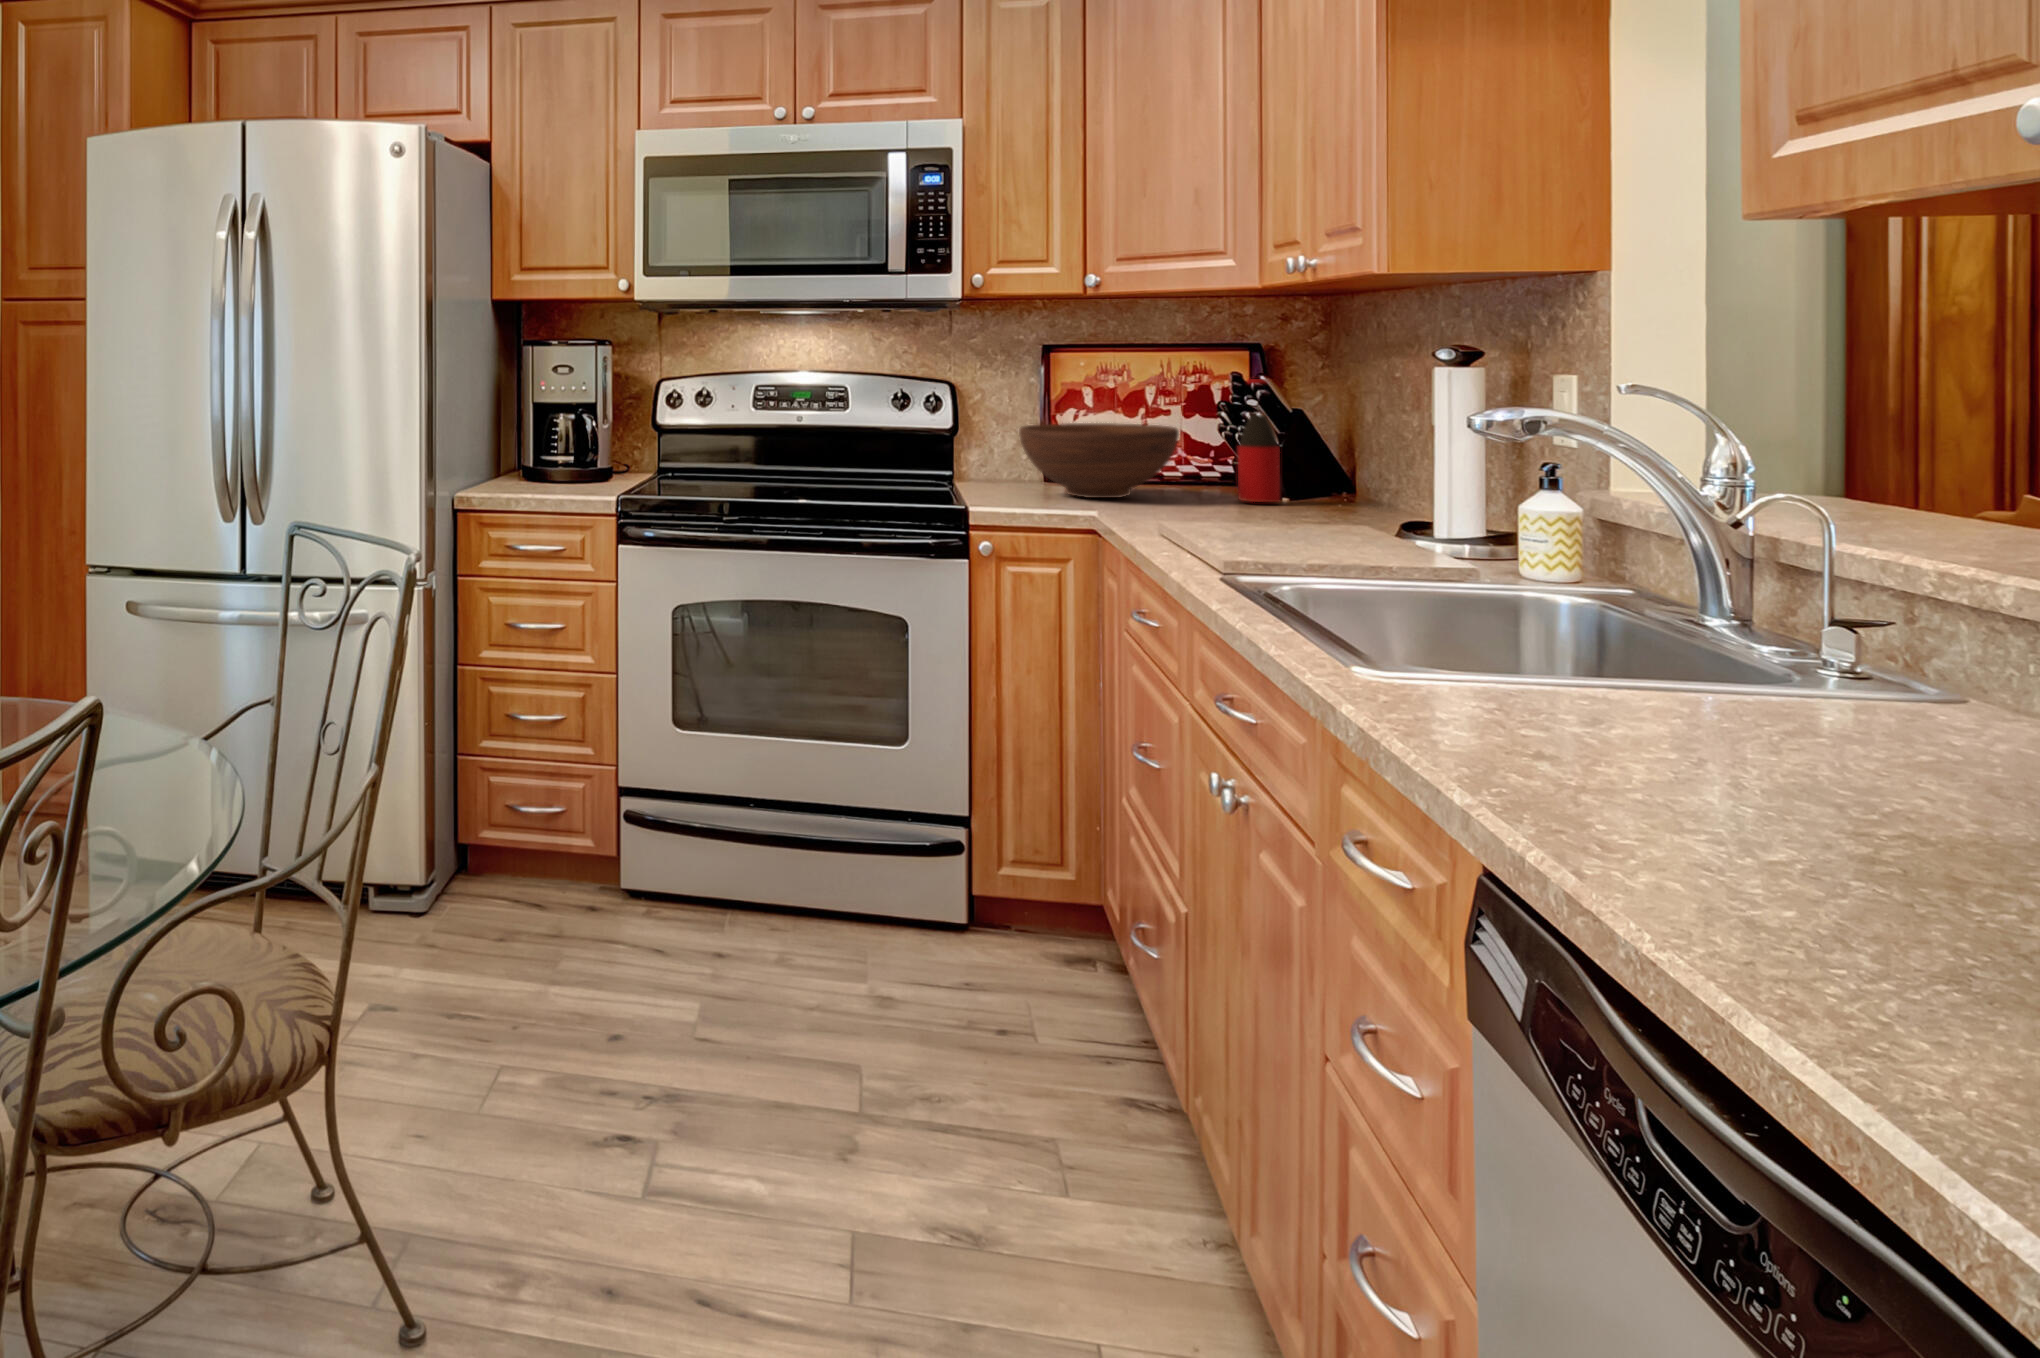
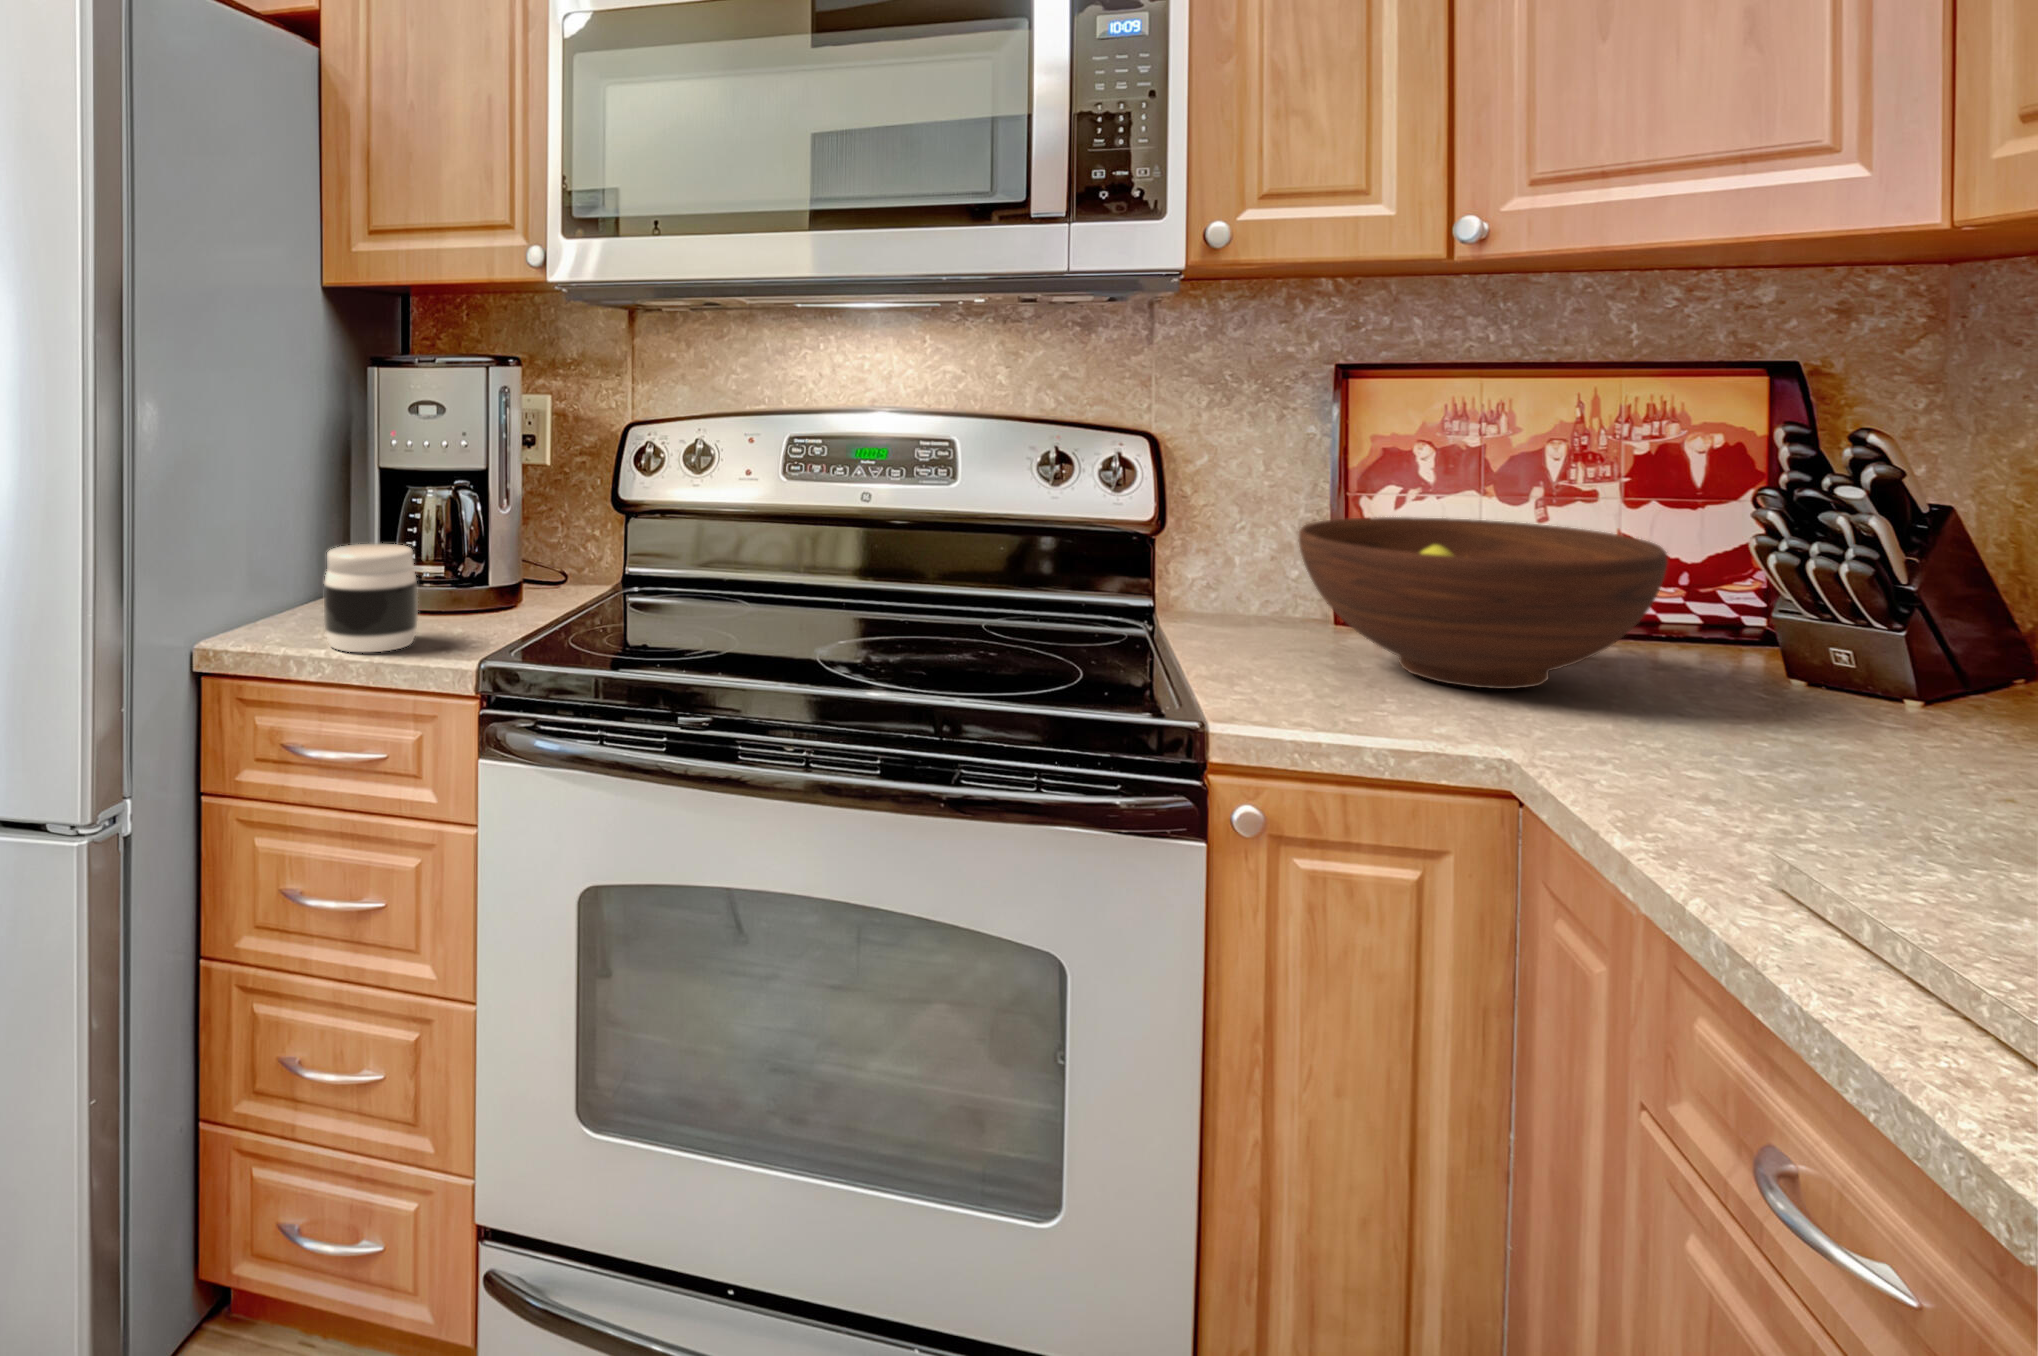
bottle: present [1238,379,1280,502] -> none [1809,446,1922,728]
jar: none [525,444,574,498] -> present [324,544,418,652]

